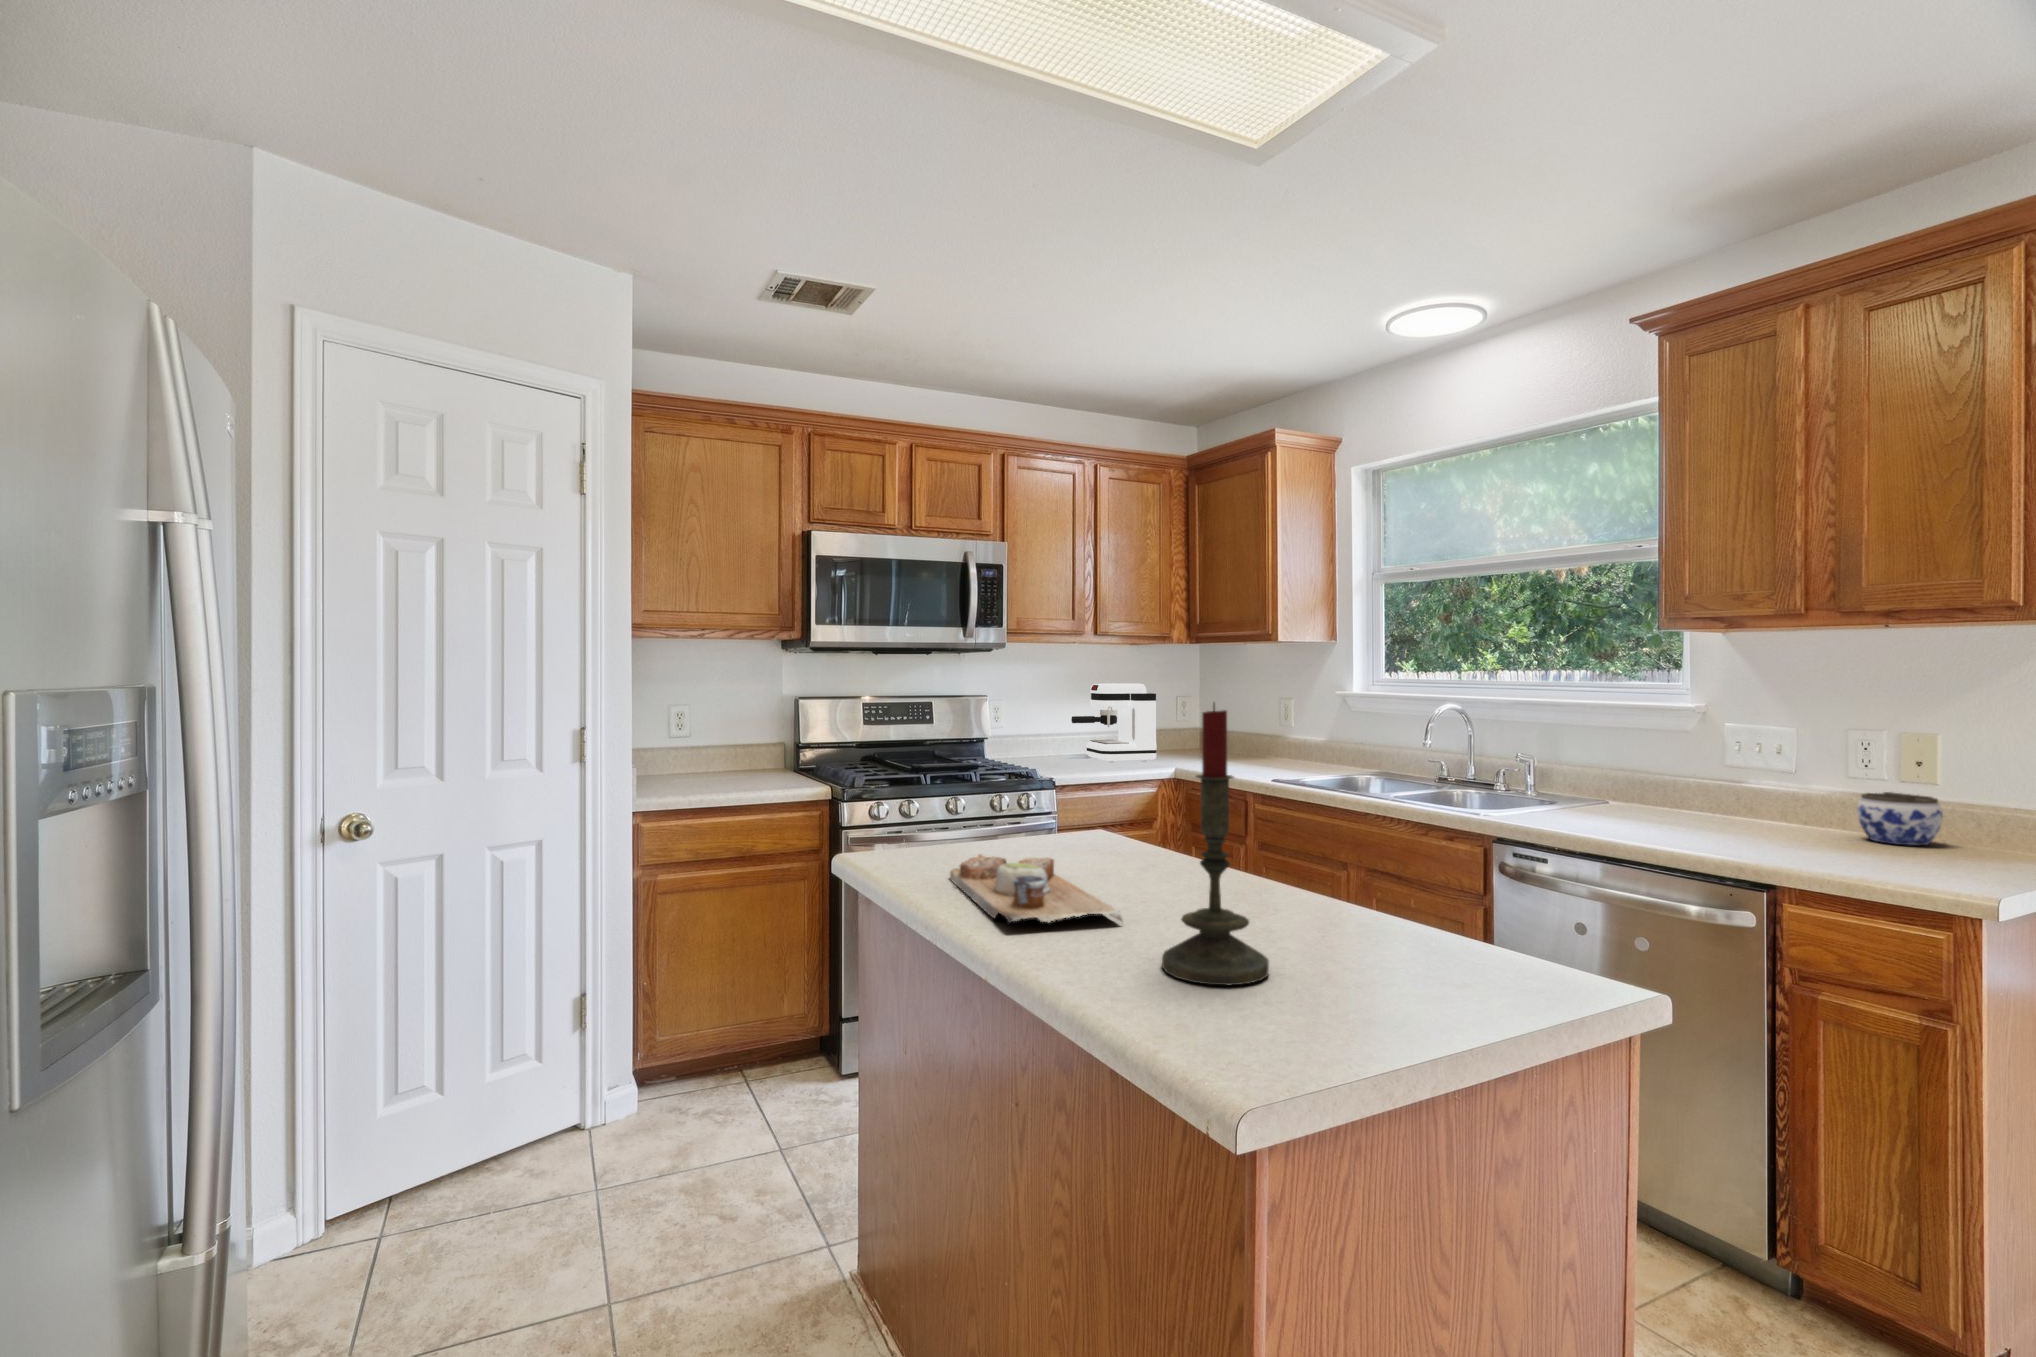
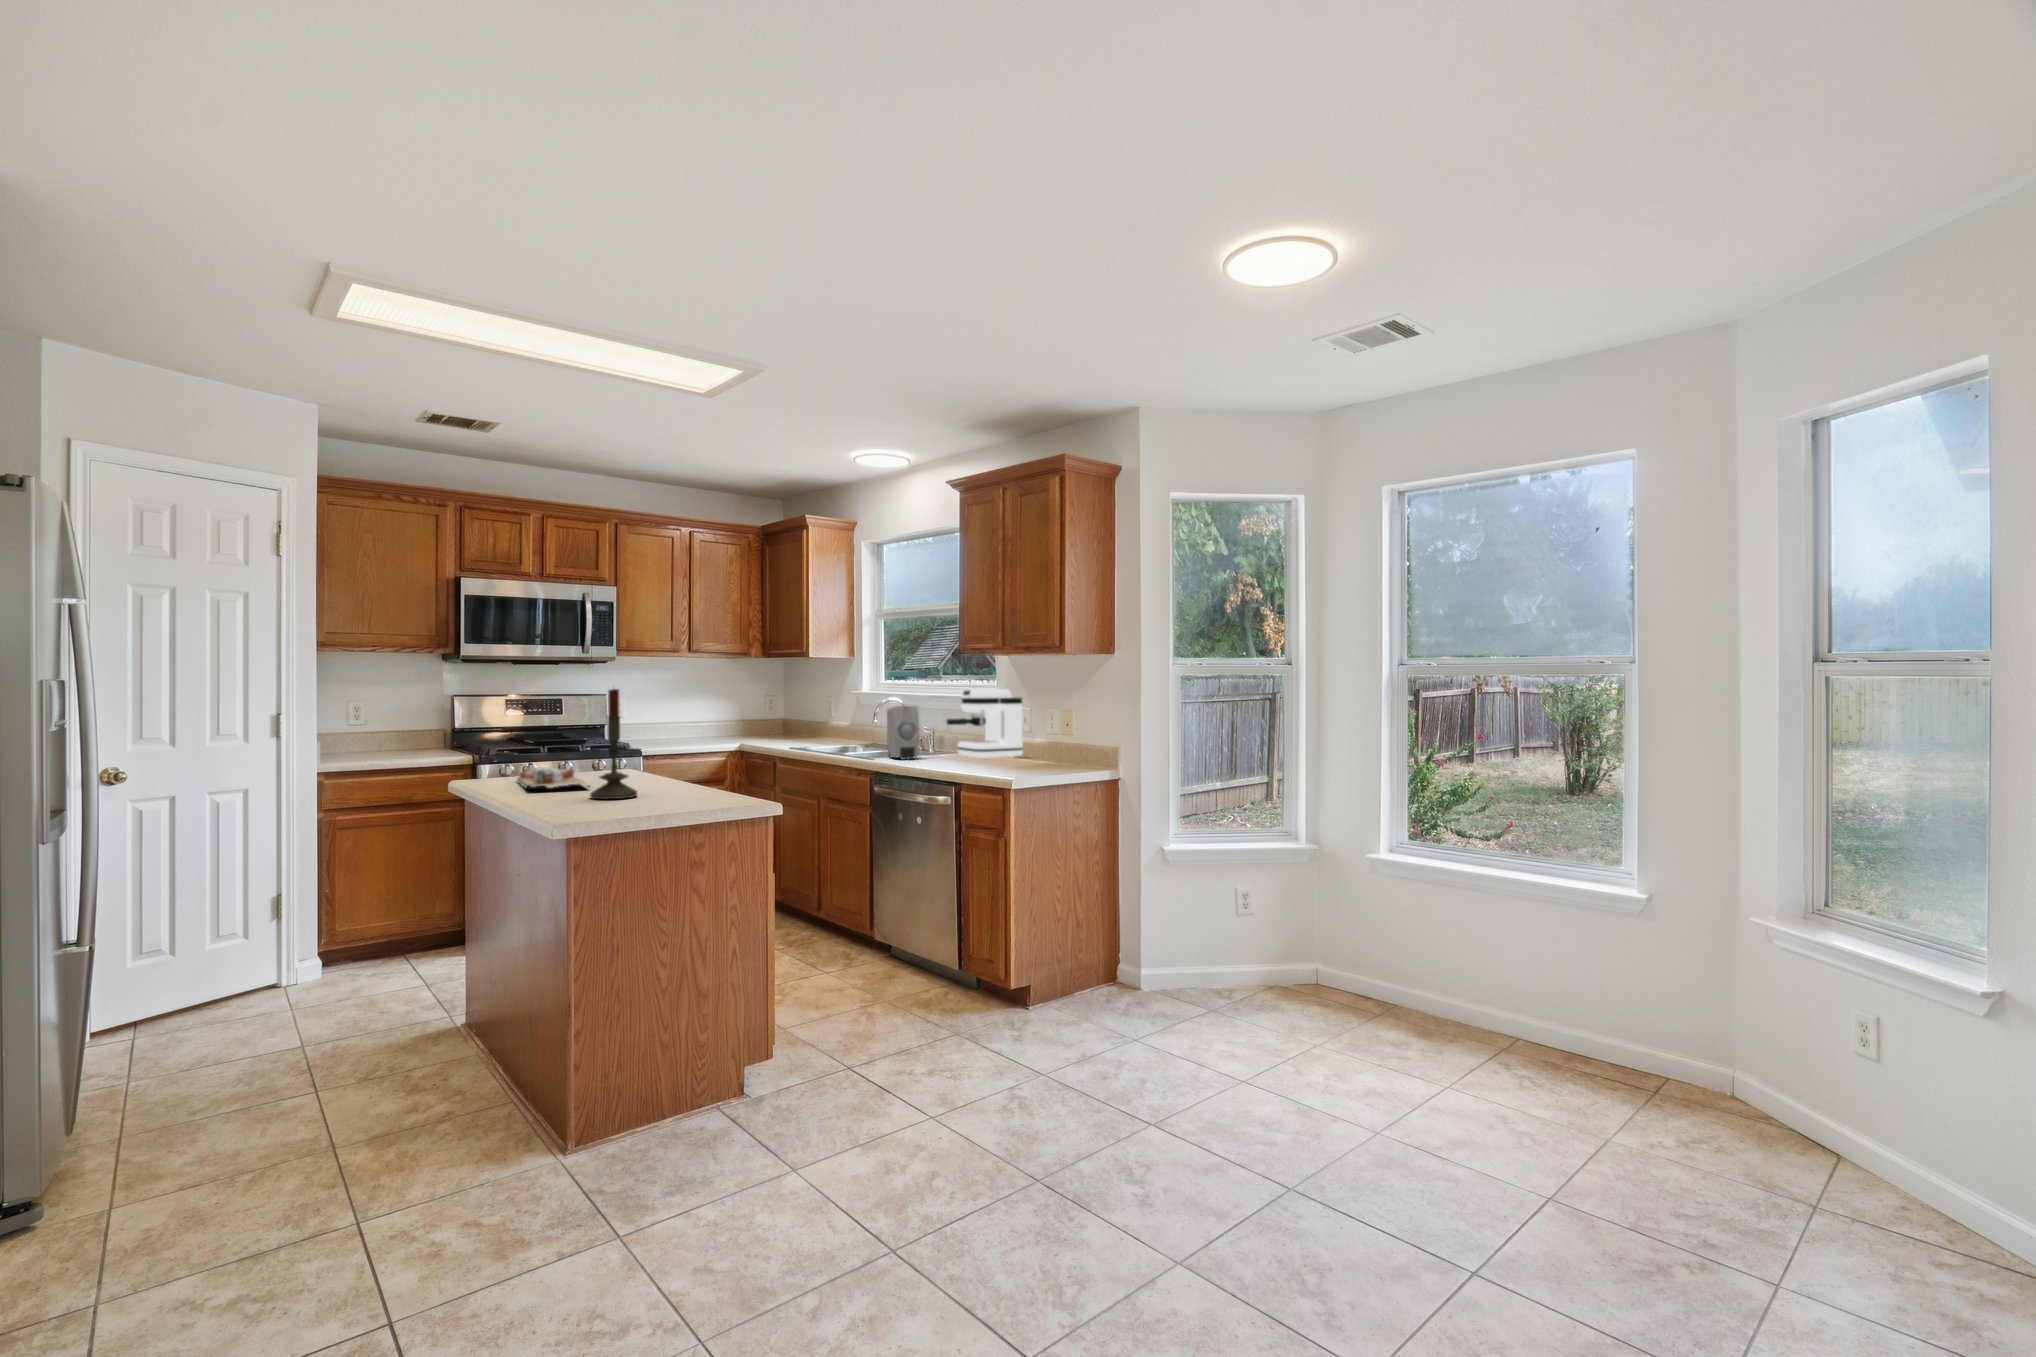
coffee maker: present [1071,683,1157,762] -> present [947,689,1023,759]
soap dispenser: none [1499,727,1580,825] -> present [887,706,920,760]
jar: present [1857,792,1943,845] -> none [1044,737,1076,762]

